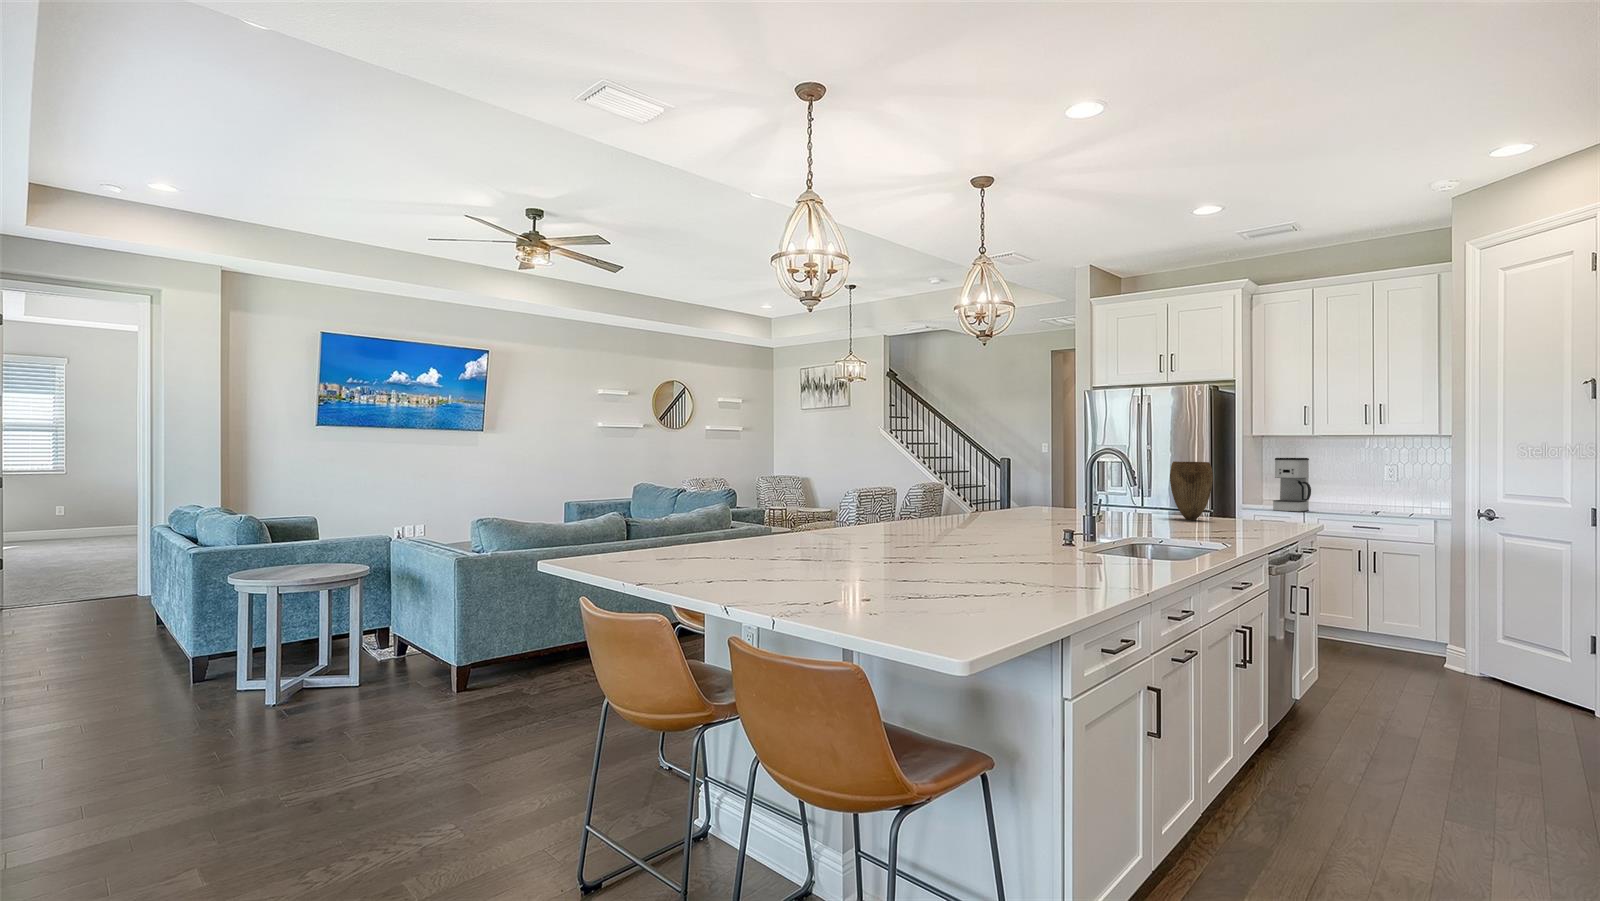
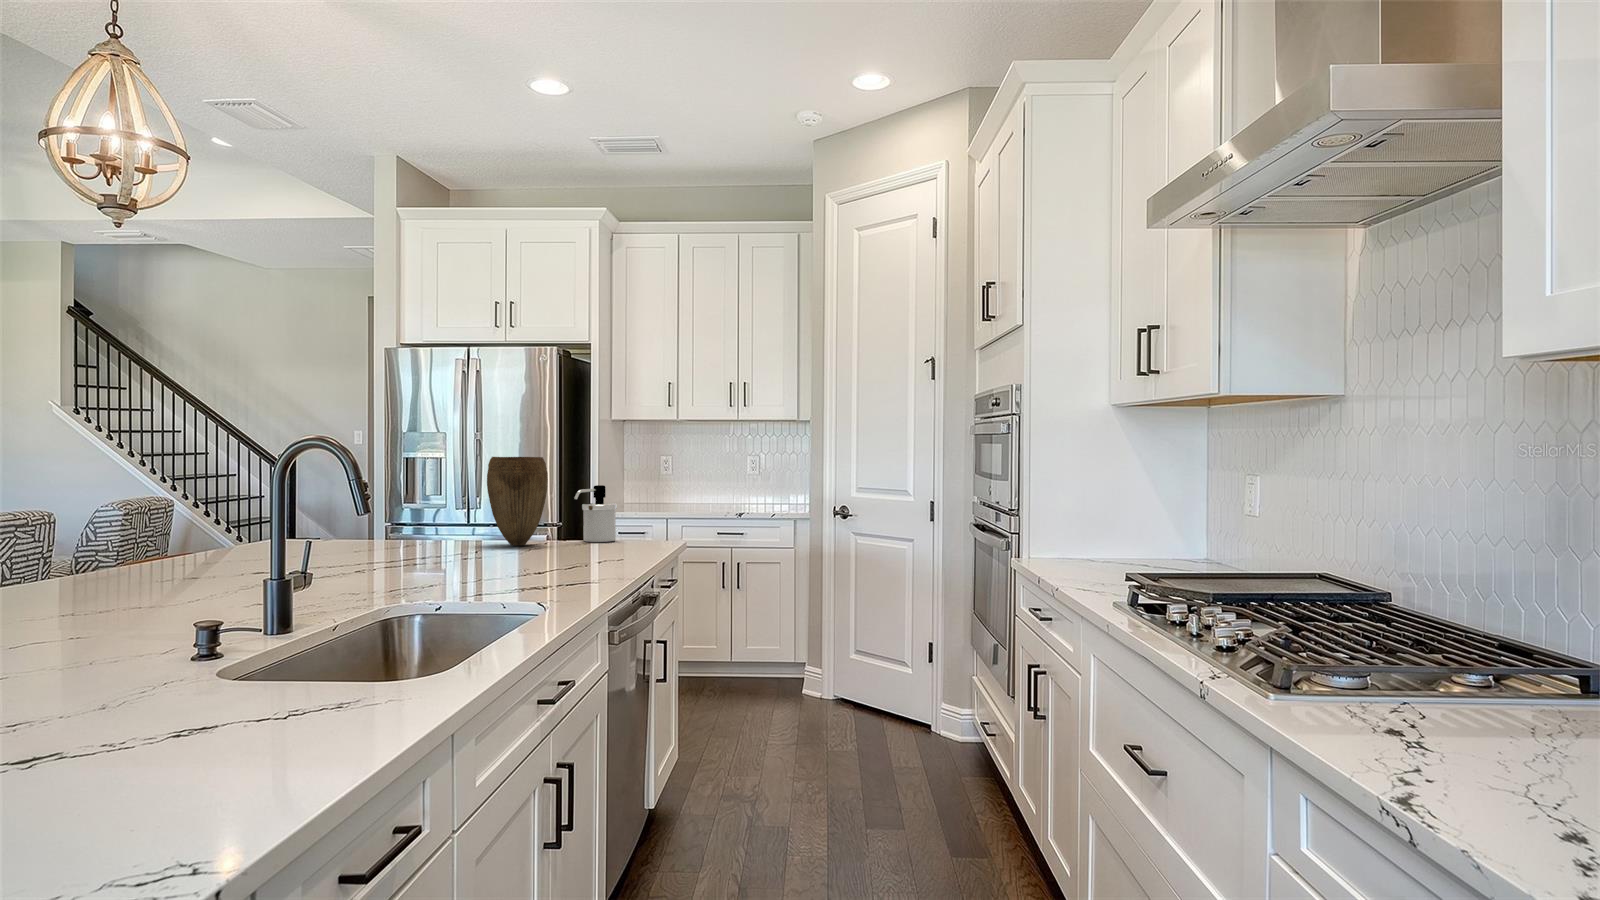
coffee maker: present [1273,458,1311,512] -> none [633,450,675,519]
soap dispenser: none [1232,482,1265,522] -> present [574,485,617,542]

